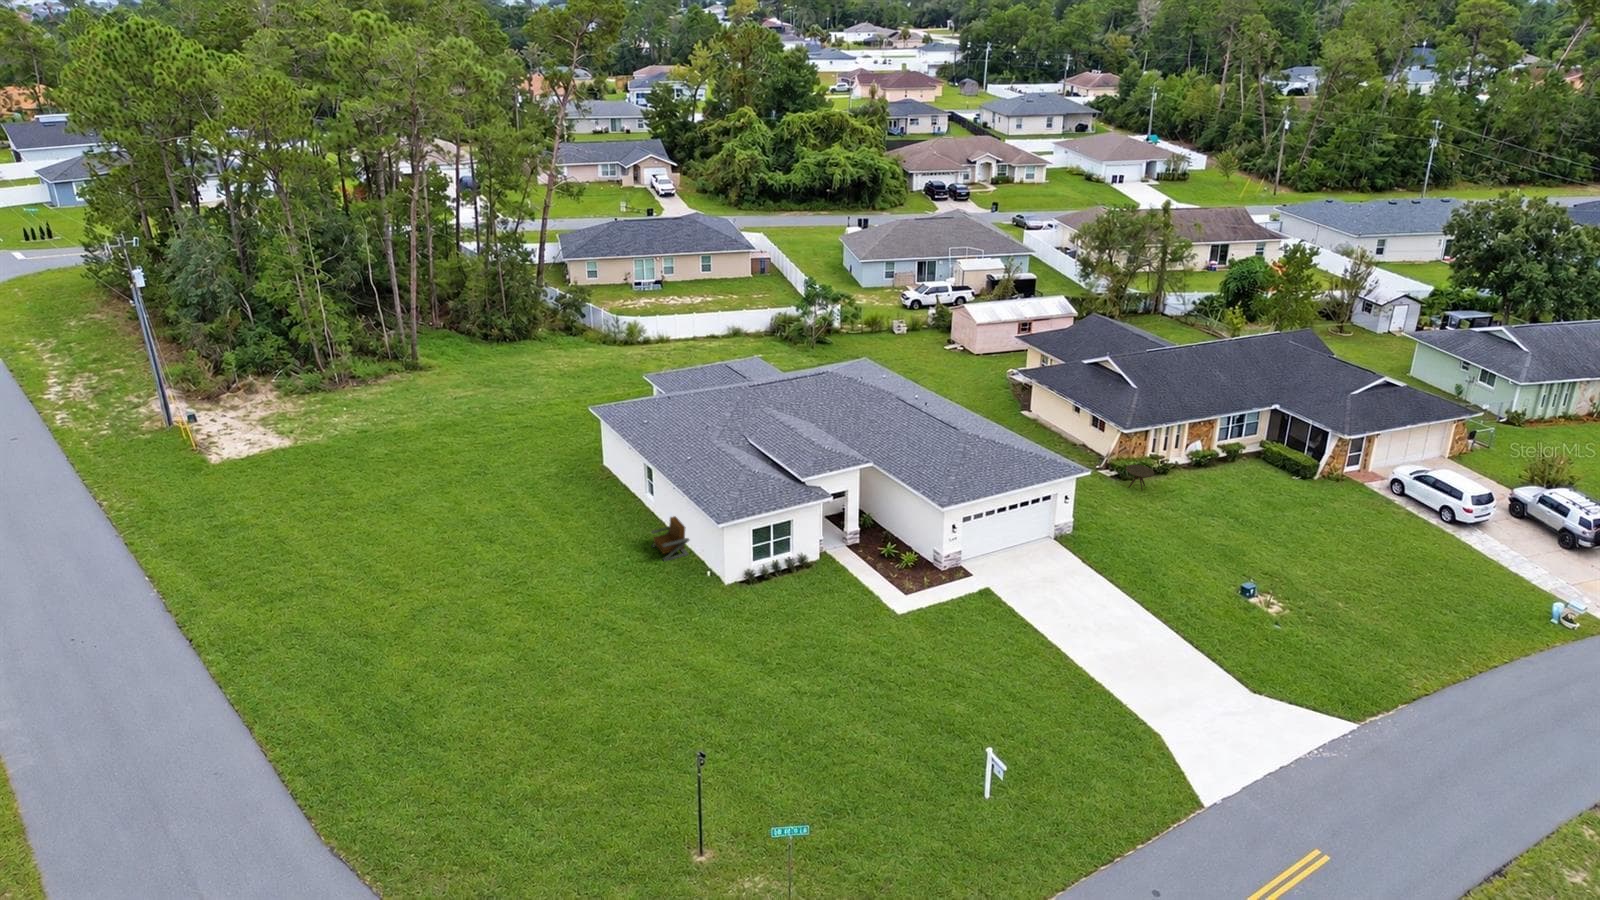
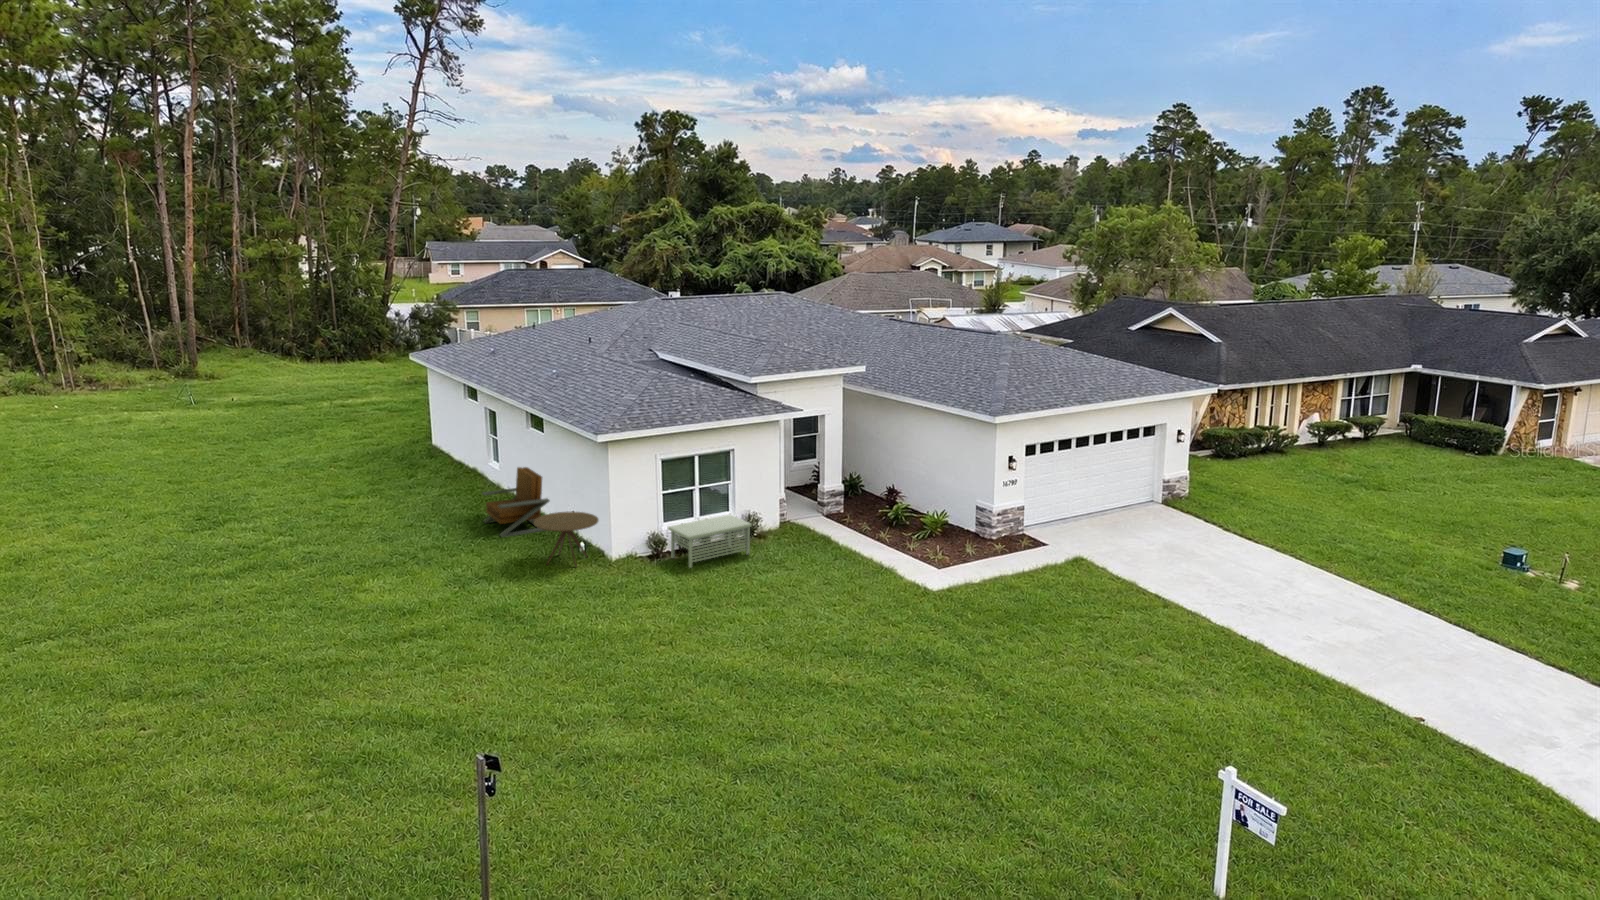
round table: present [1126,465,1154,490] -> present [534,512,598,567]
storage bench: none [756,556,802,592] -> present [668,515,752,568]

